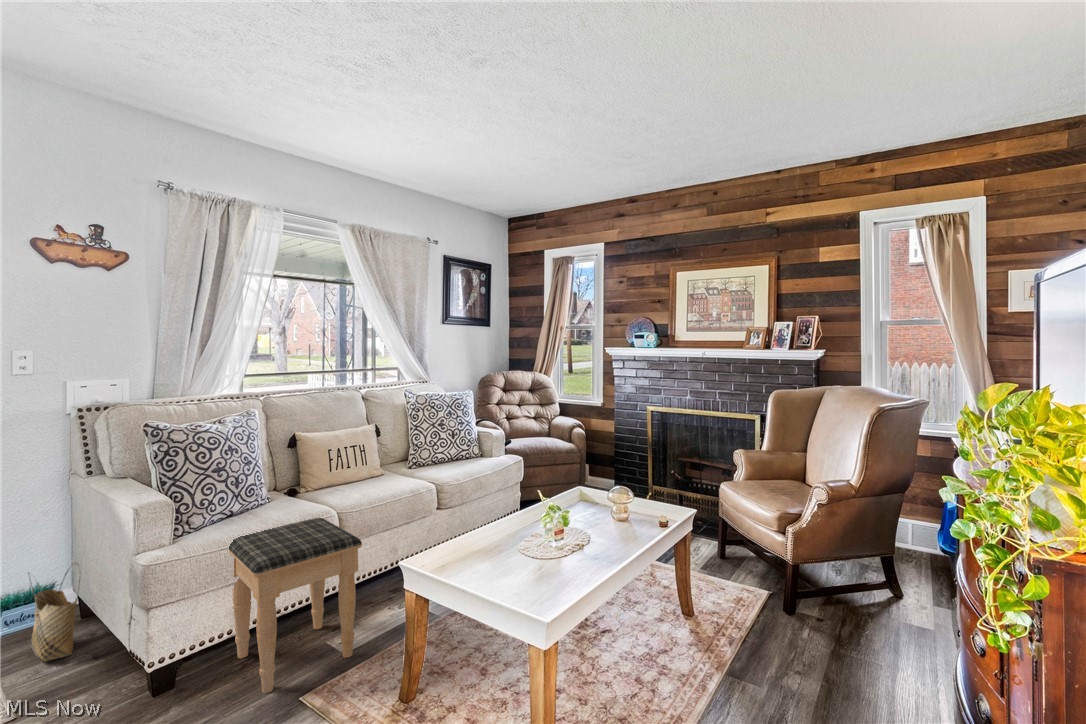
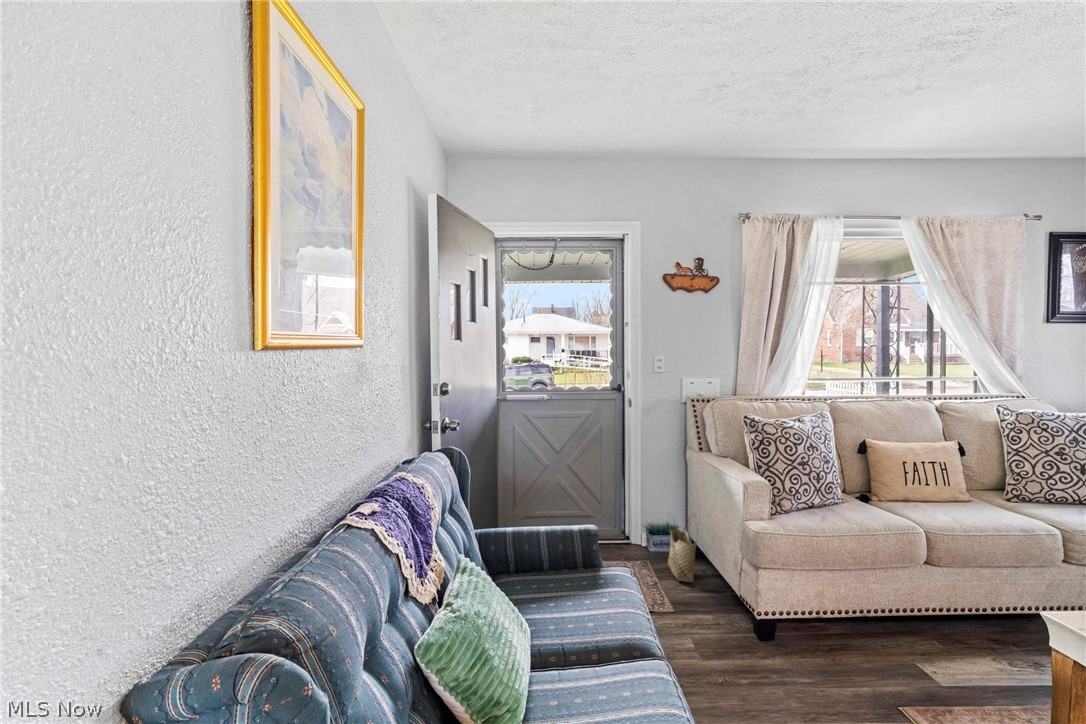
footstool: present [229,518,362,693] -> none [813,528,973,695]

